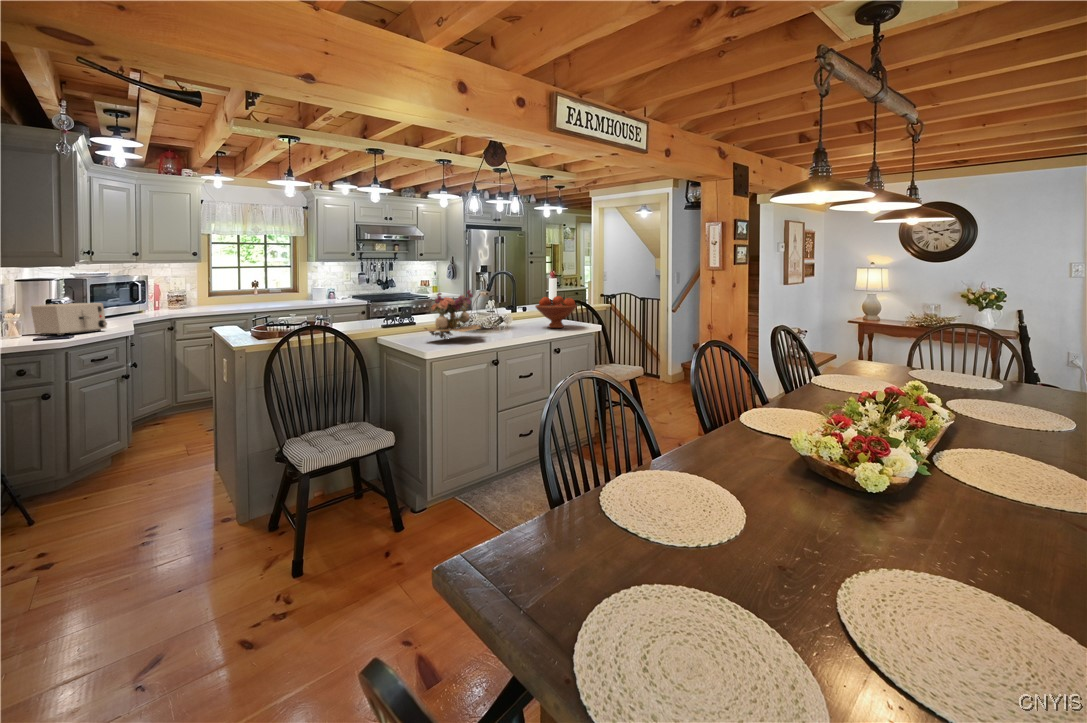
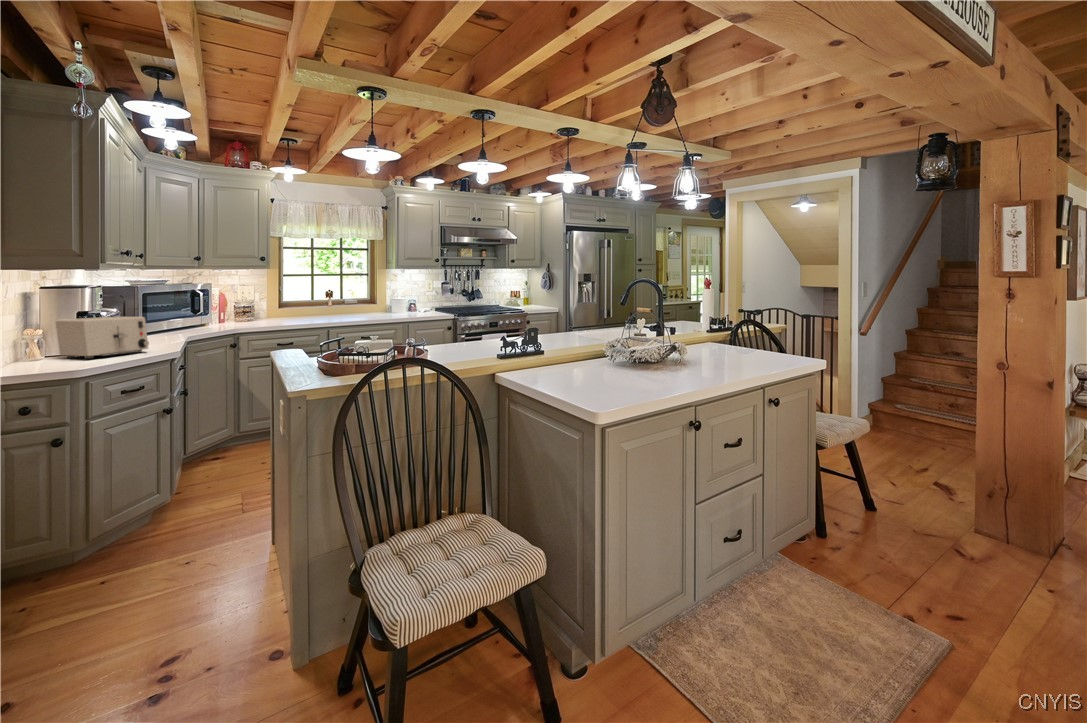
flower arrangement: present [423,290,481,339] -> none [564,302,657,381]
fruit bowl: present [535,296,577,328] -> none [709,314,776,361]

